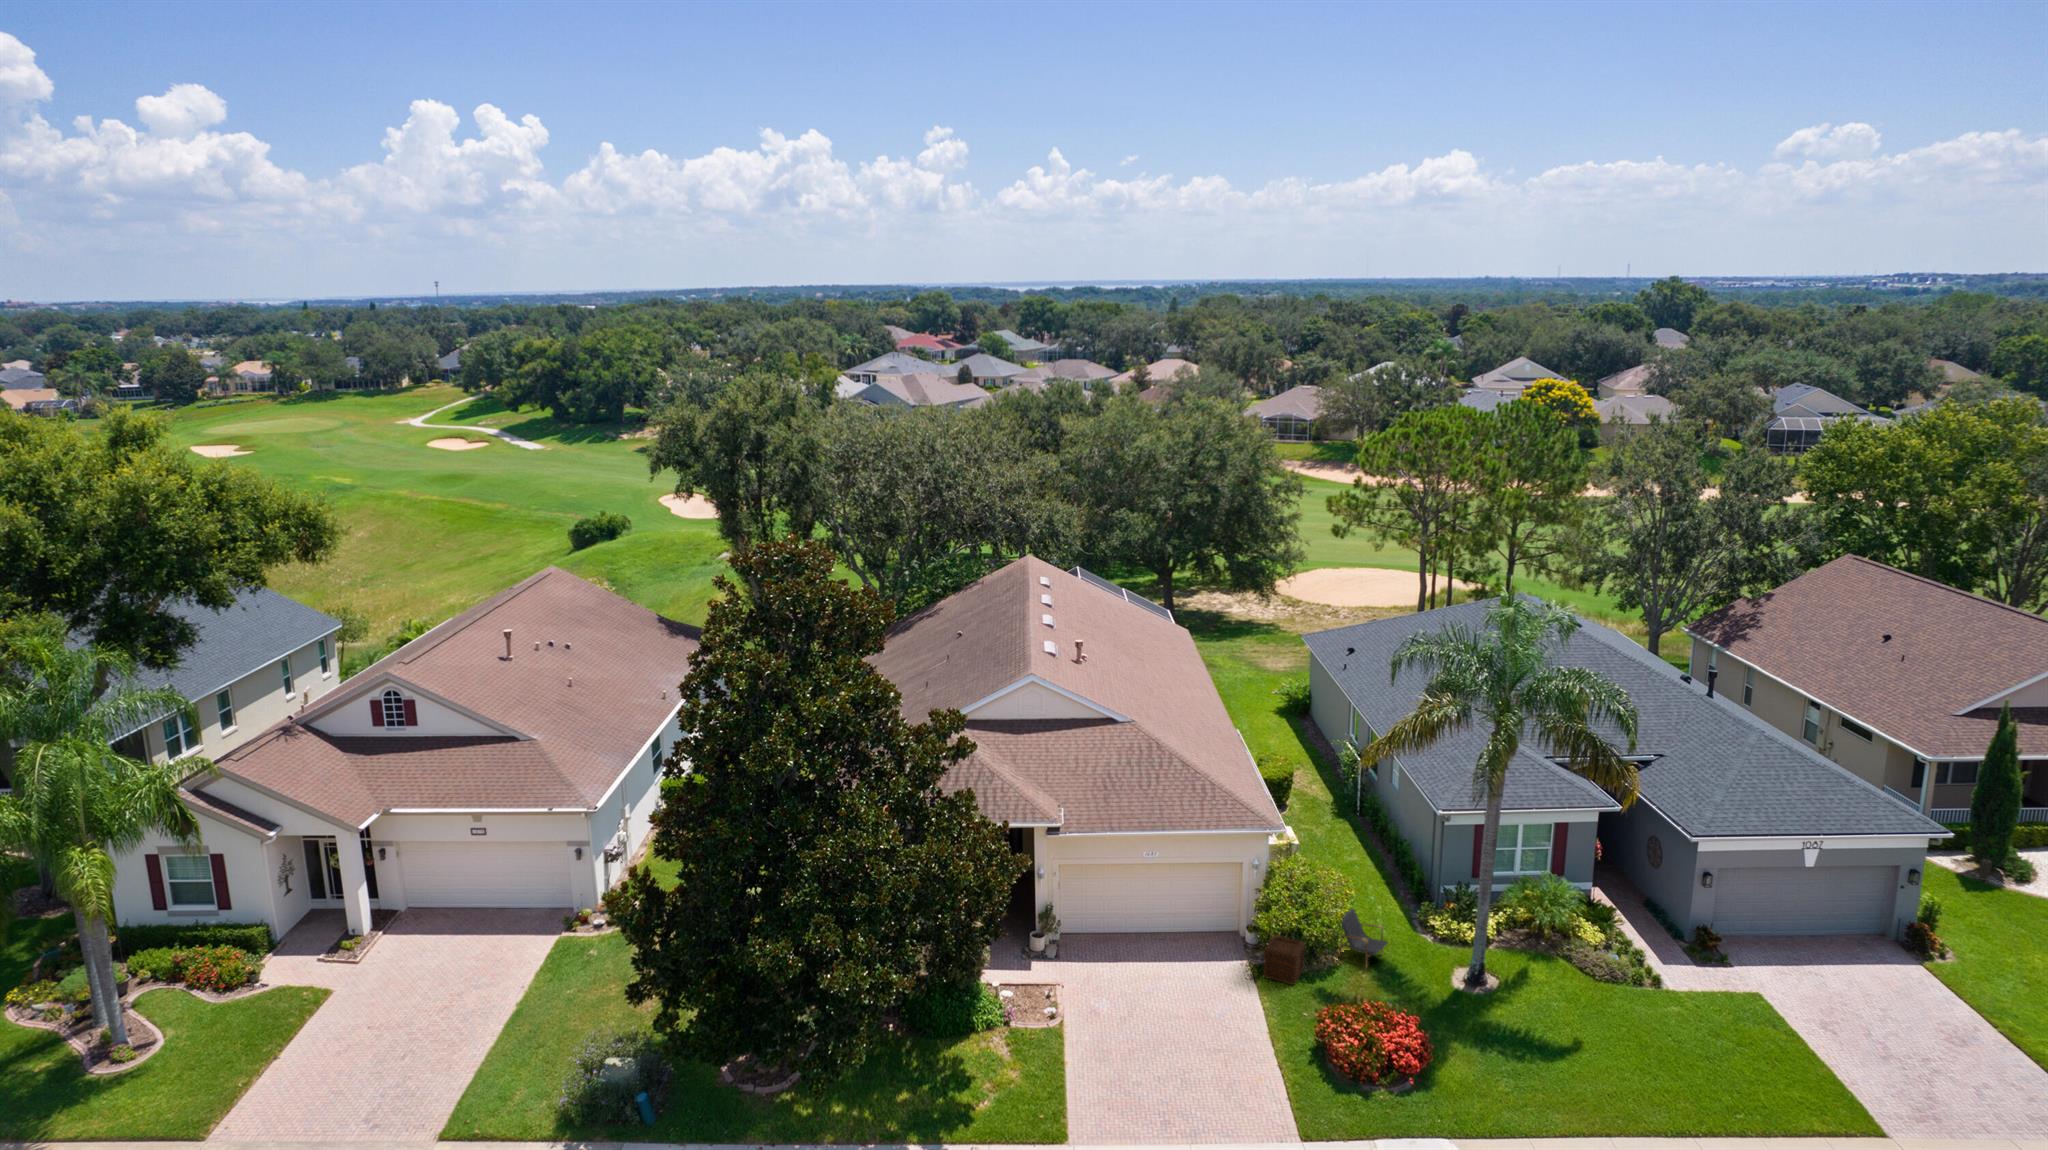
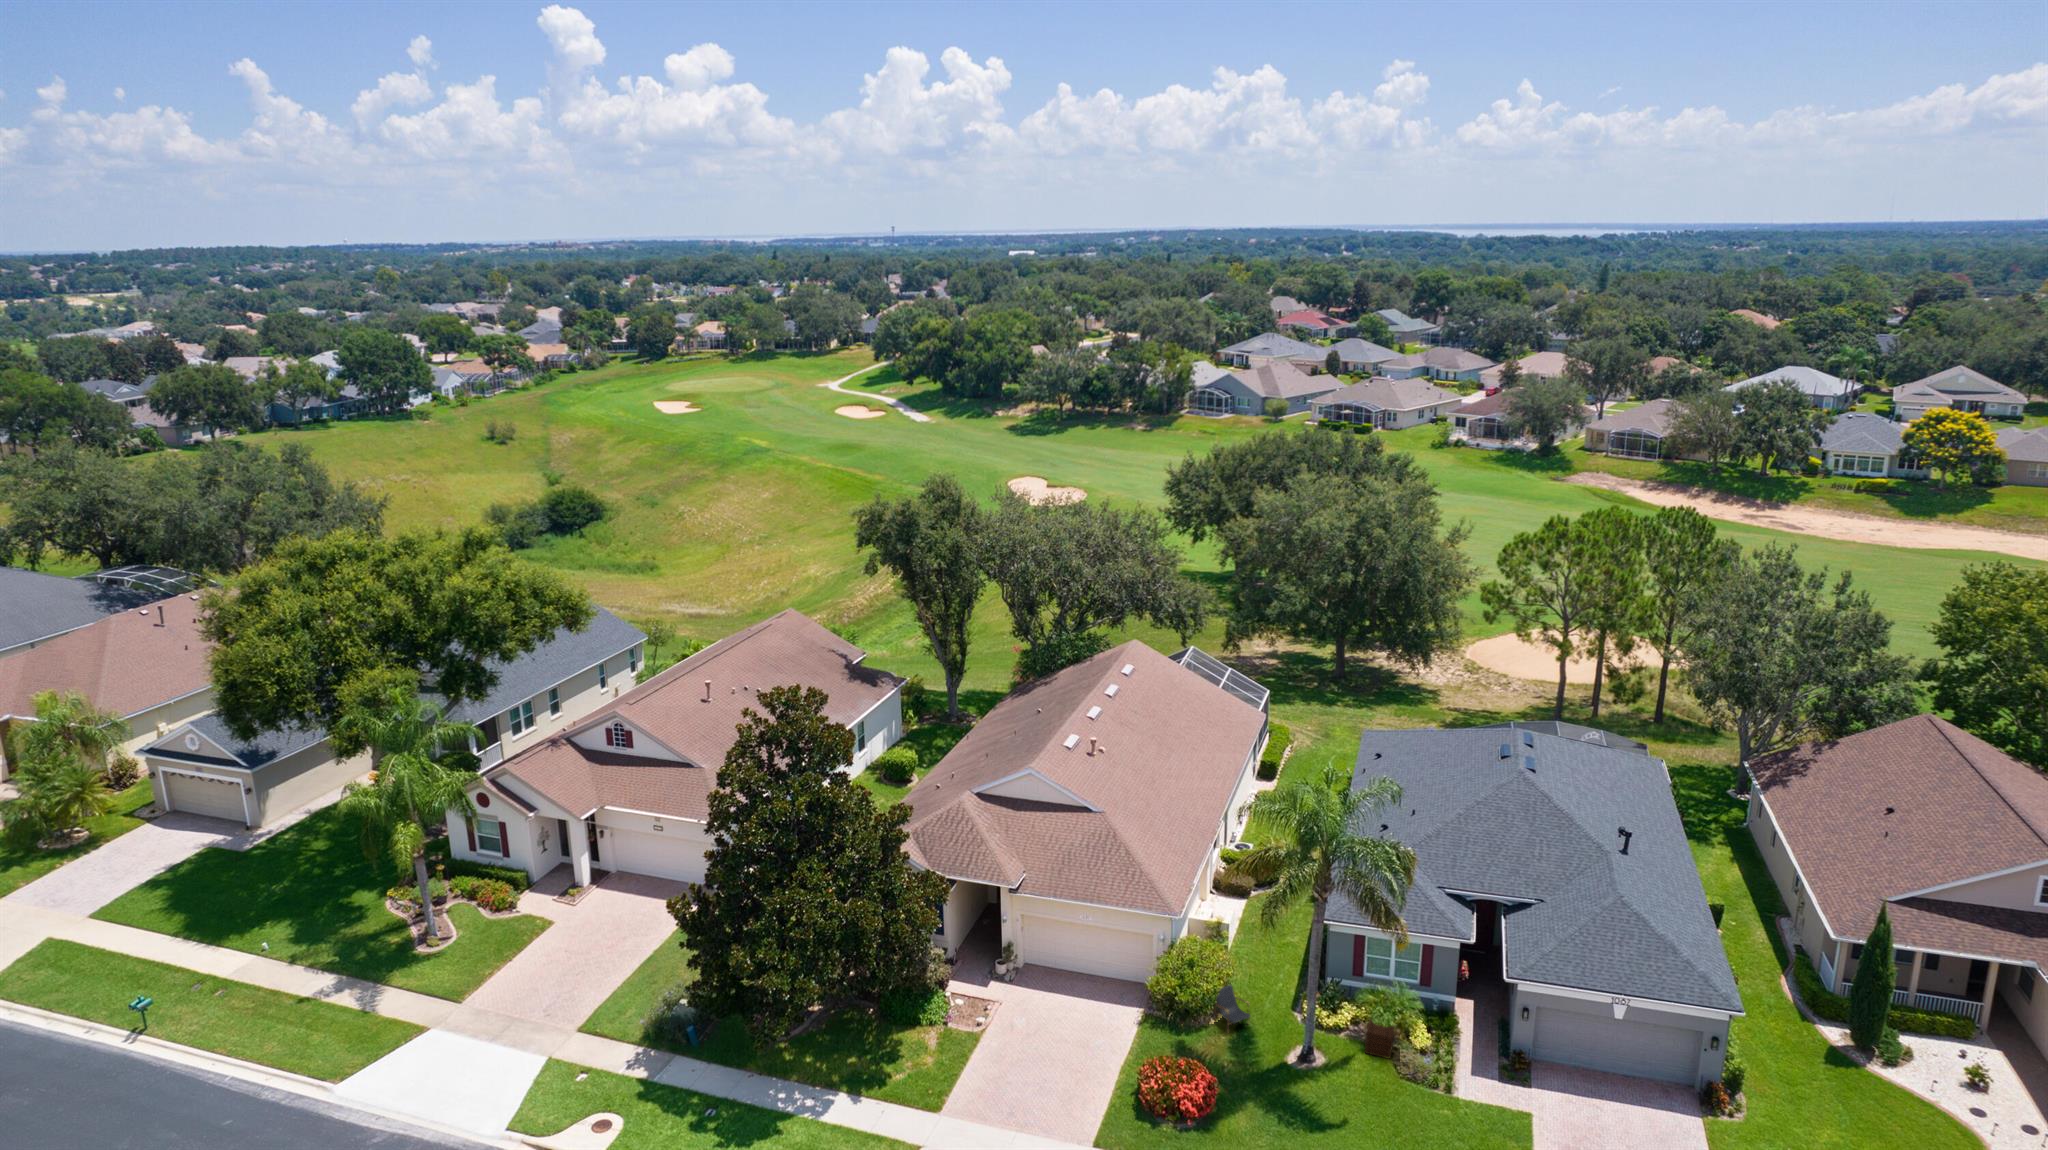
potted plant: present [1979,837,1999,881] -> none [1843,1019,1866,1059]
wooden crate: present [1263,935,1305,985] -> present [1365,1019,1395,1059]

